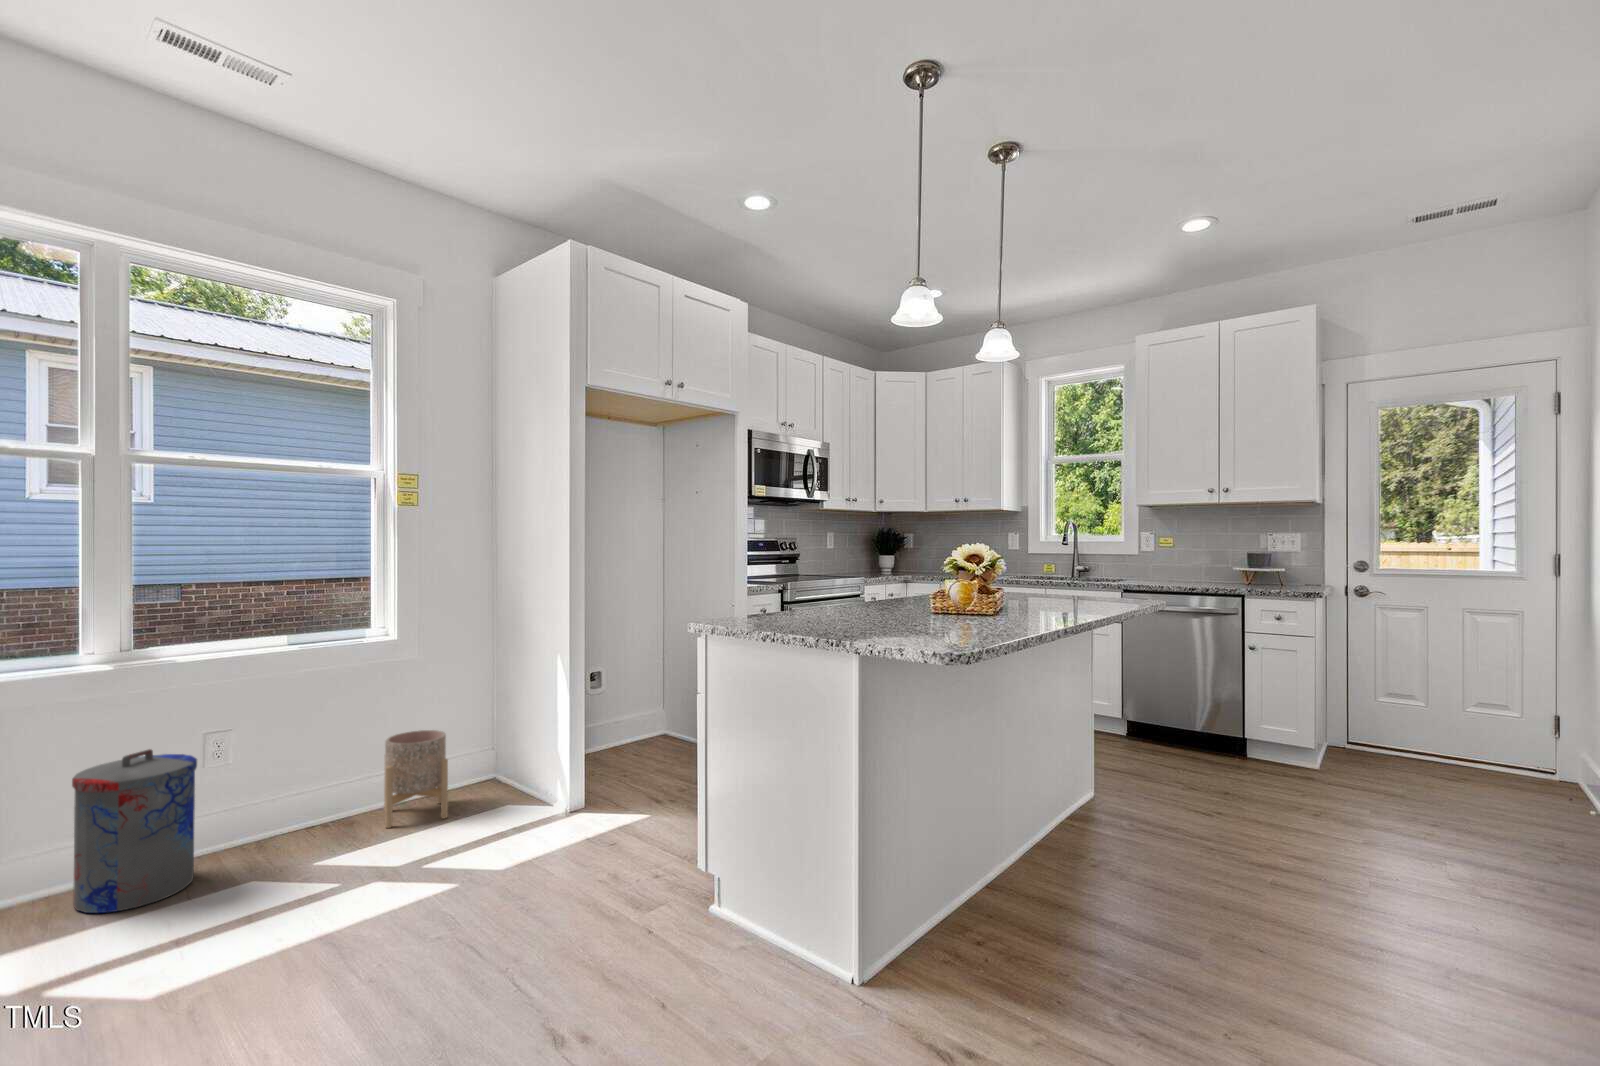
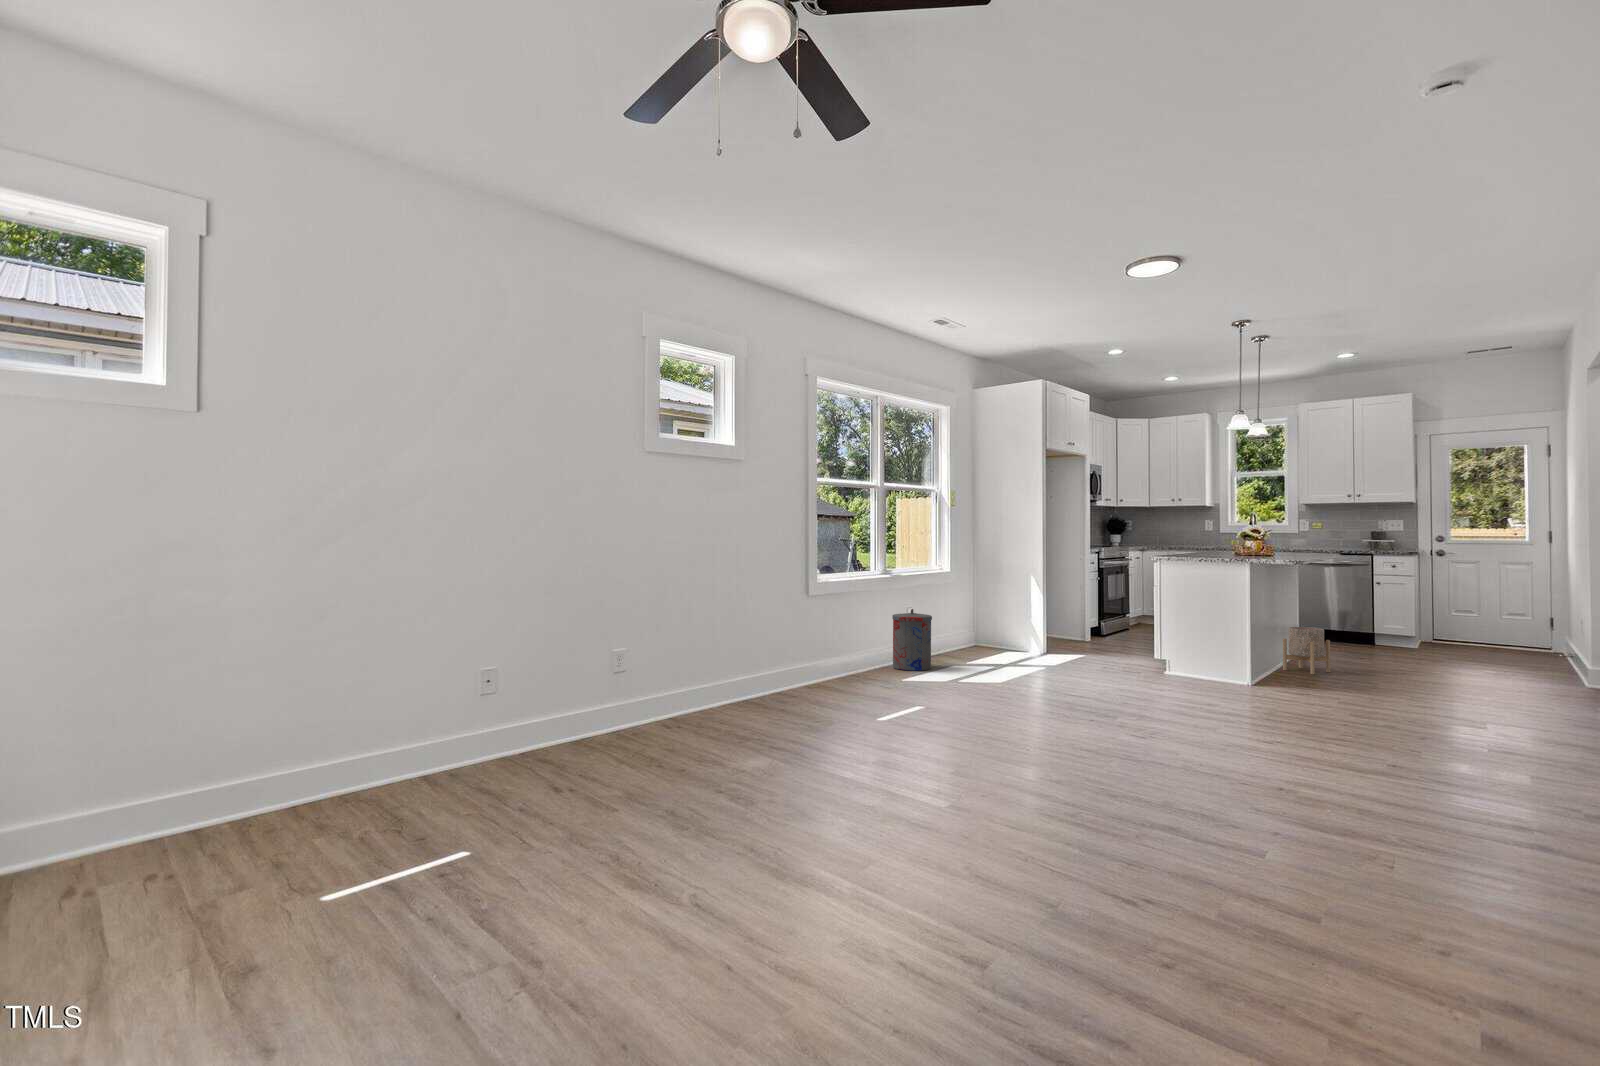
planter: present [384,730,448,828] -> present [1283,627,1330,674]

